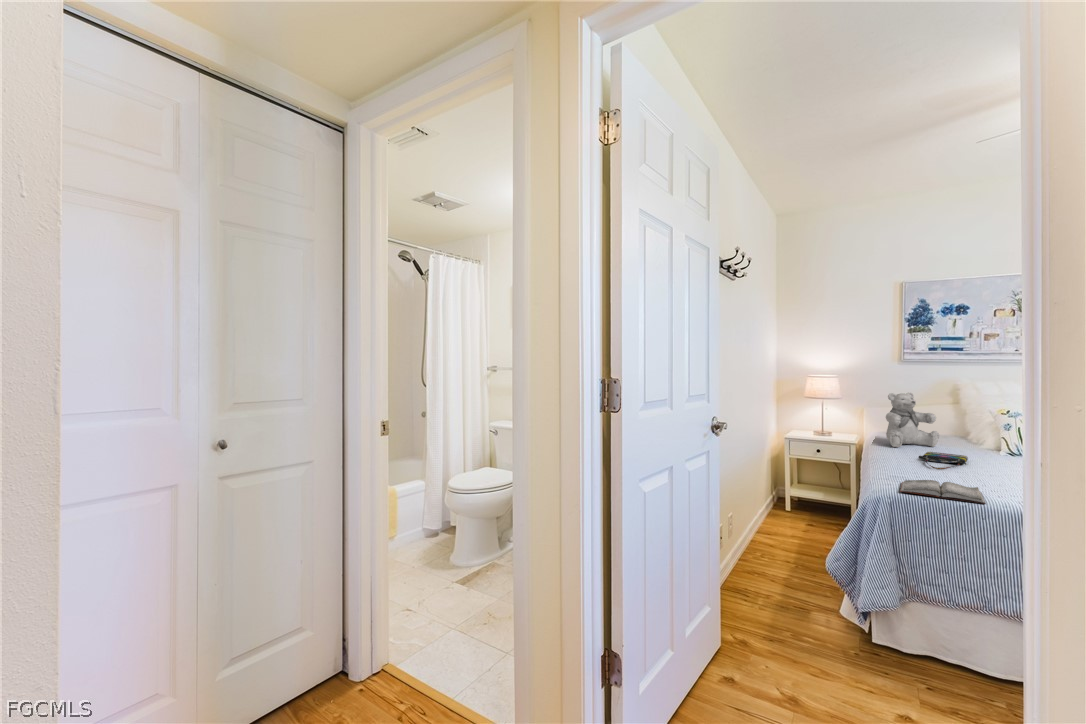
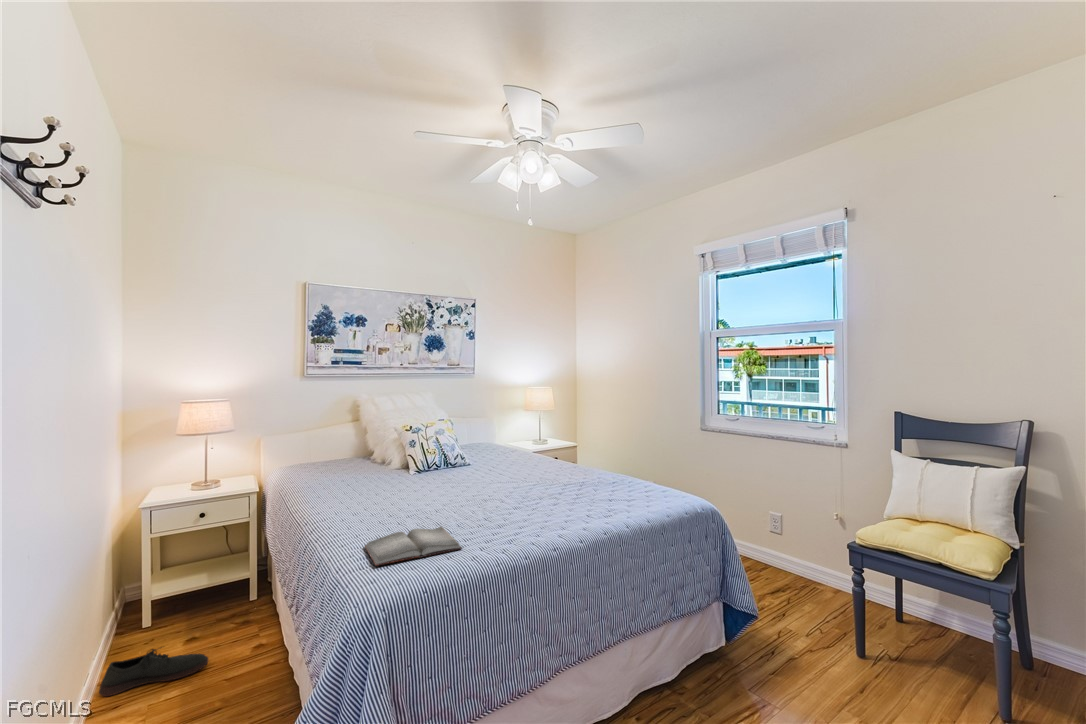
teddy bear: present [886,393,939,447] -> none [302,415,358,488]
tote bag: present [919,452,968,469] -> none [354,484,401,510]
shoe: none [762,515,817,540] -> present [99,647,208,696]

